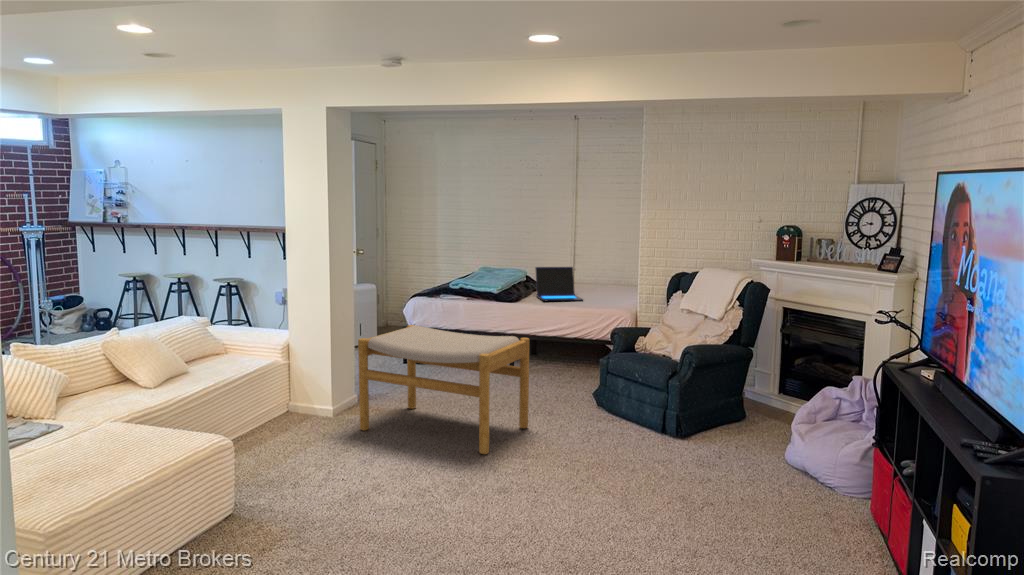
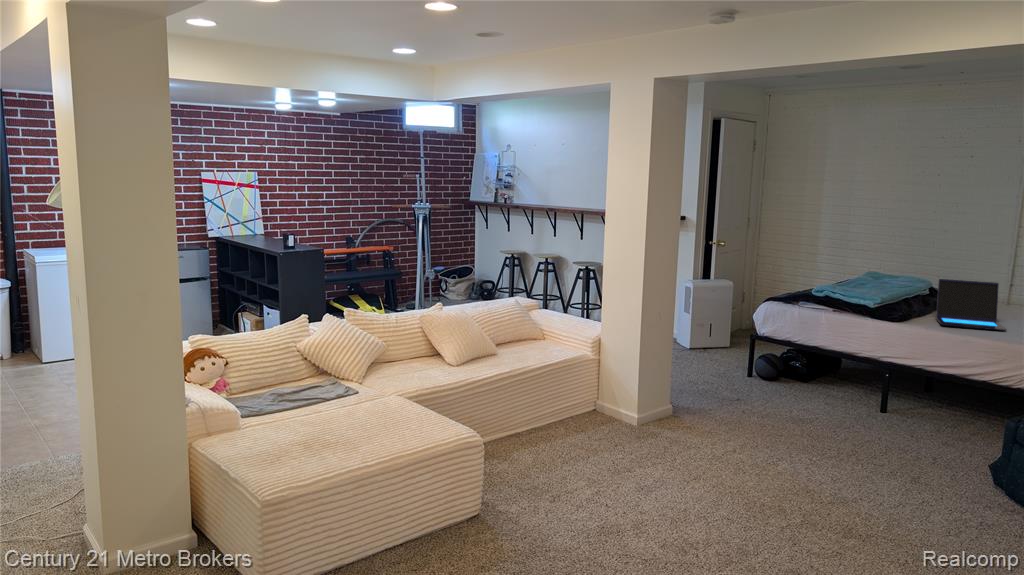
footstool: present [358,325,529,454] -> none [654,337,877,517]

